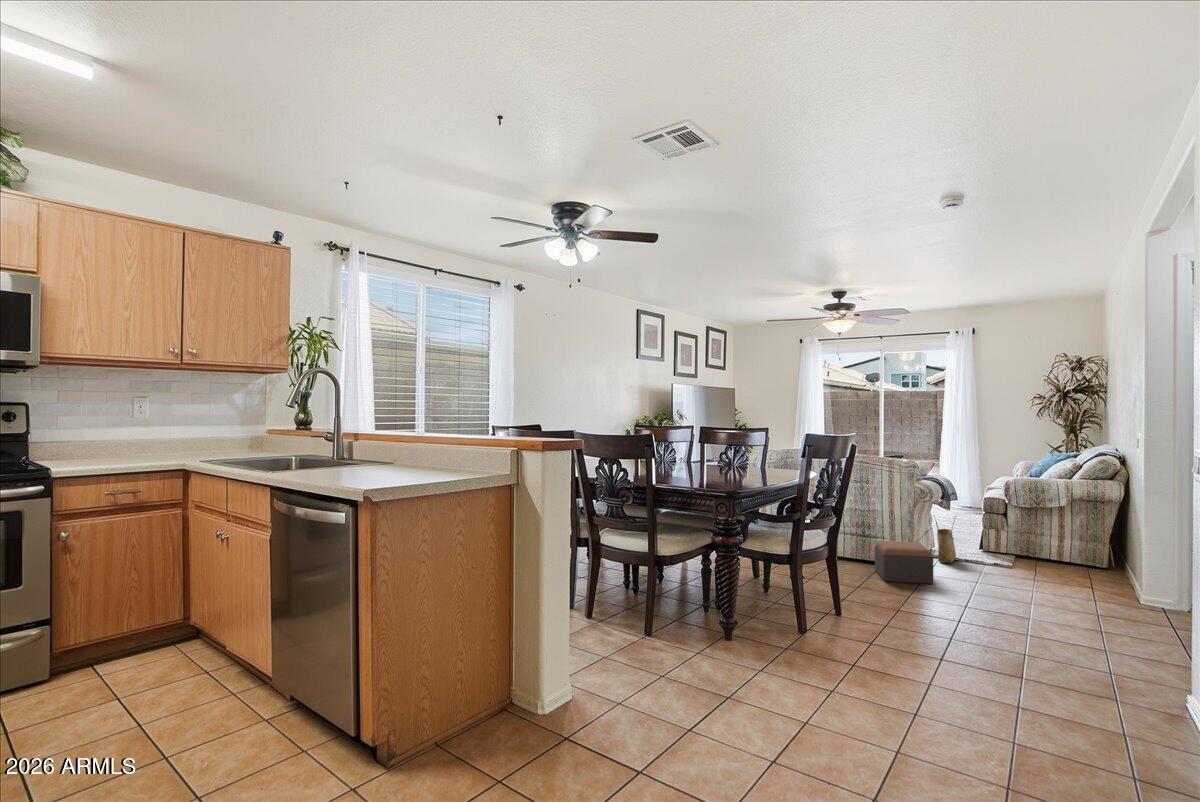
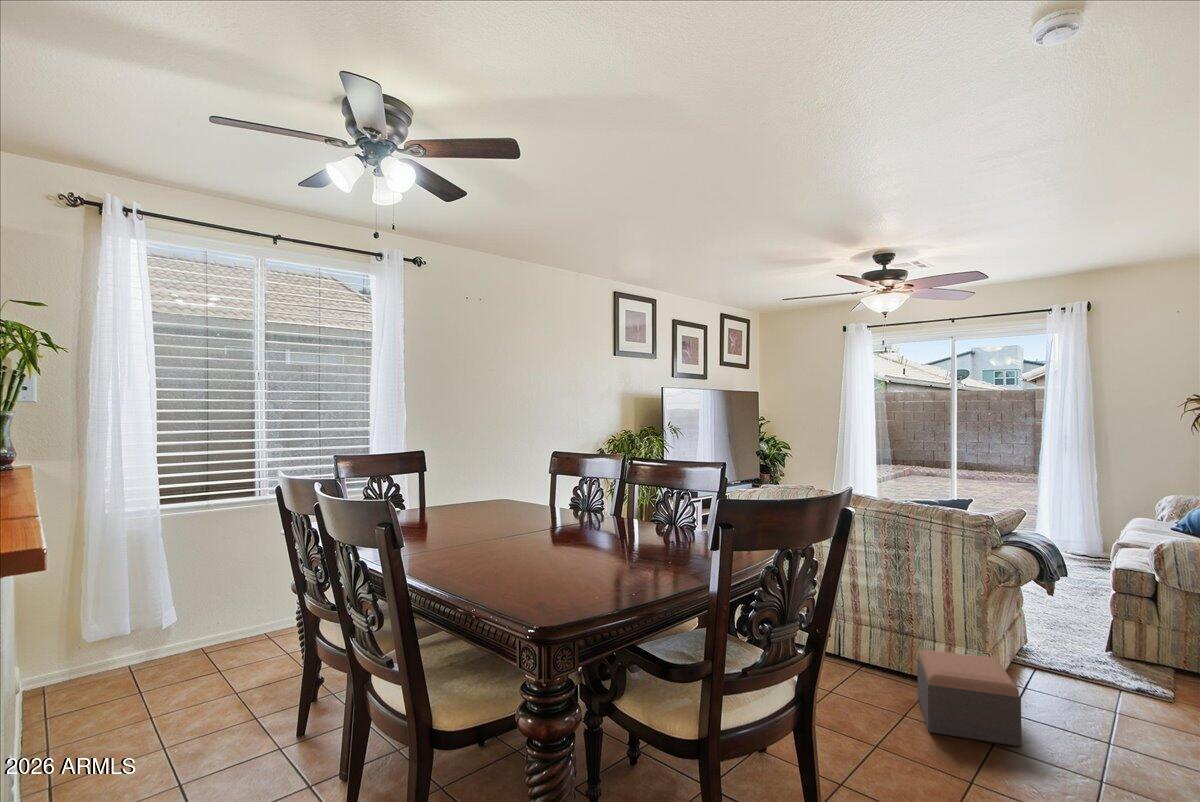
woven basket: present [936,516,956,563] -> none [1025,598,1065,685]

